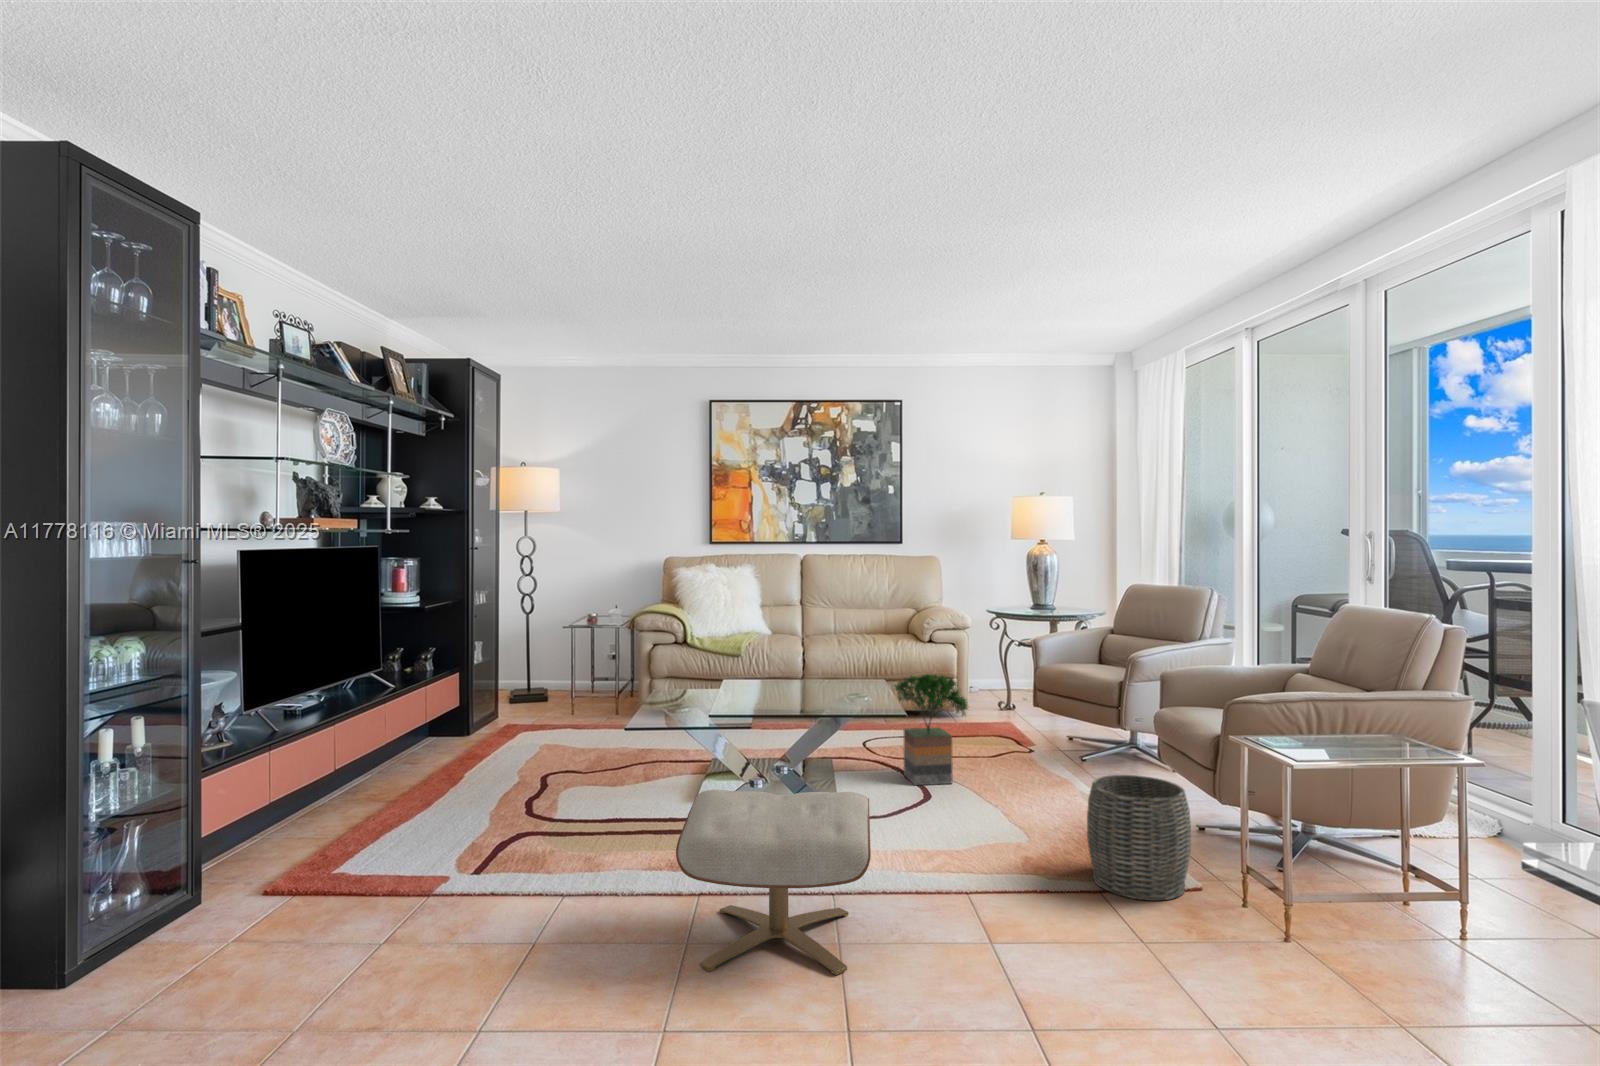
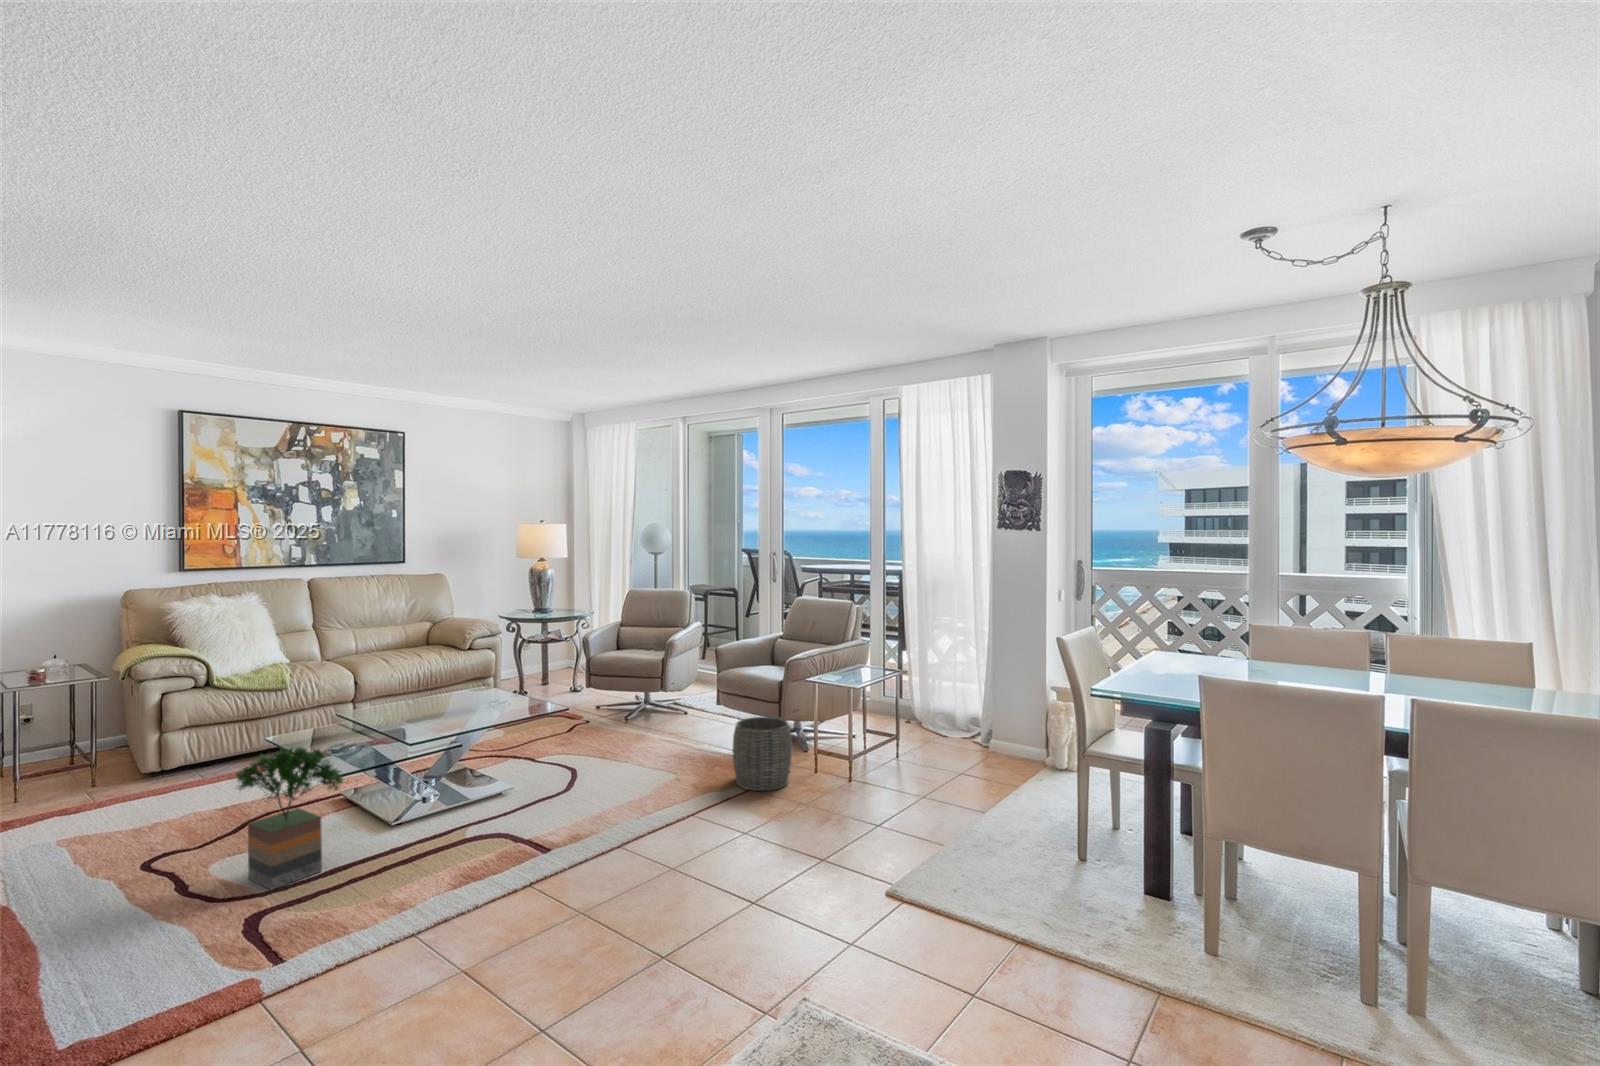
potted tree: present [895,674,967,785] -> present [236,747,343,890]
ottoman: present [676,790,871,975] -> none [550,766,715,920]

